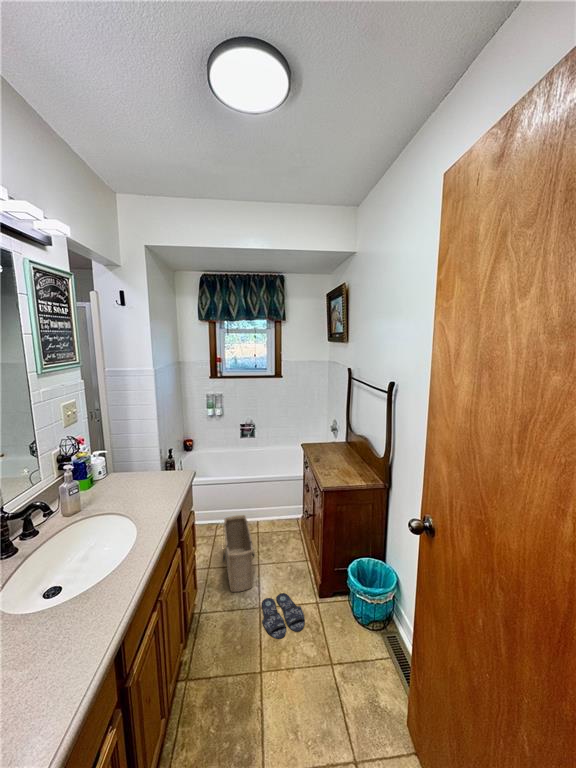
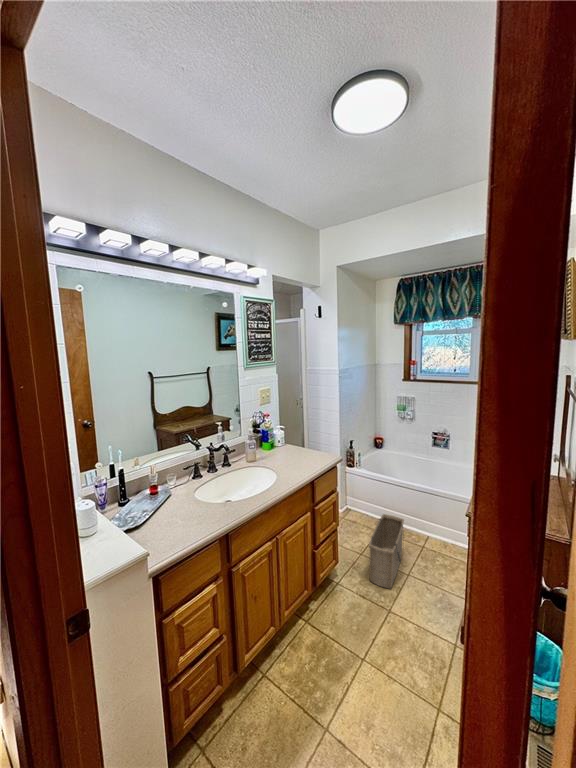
slippers: present [262,593,305,639] -> none [385,606,432,657]

